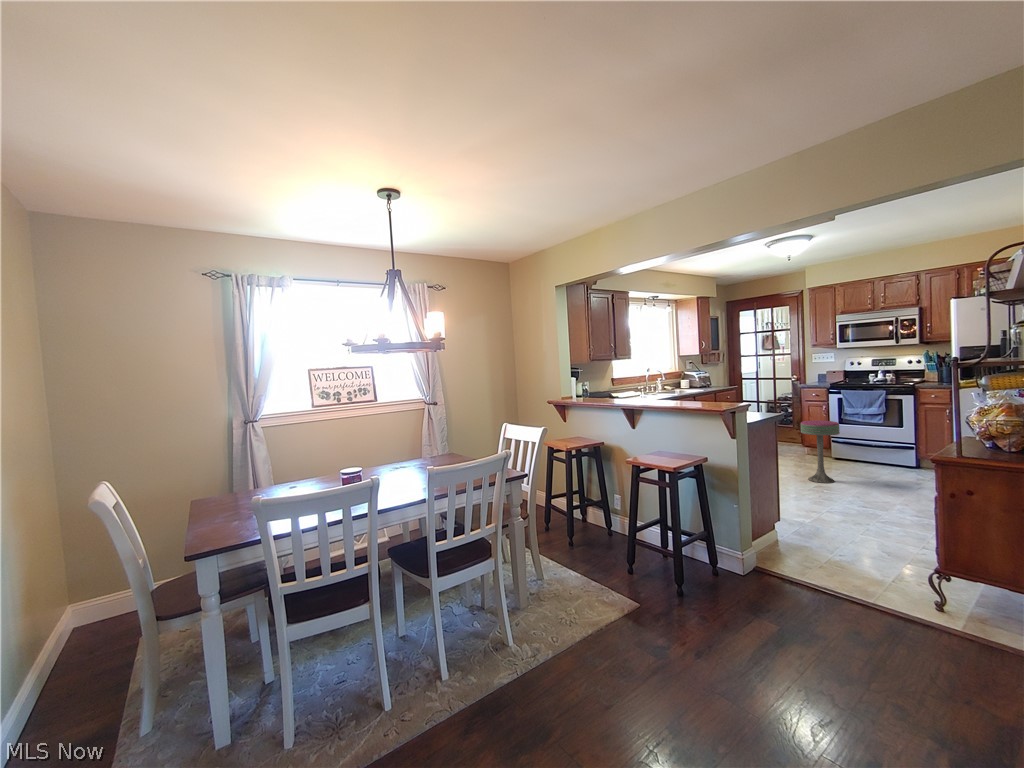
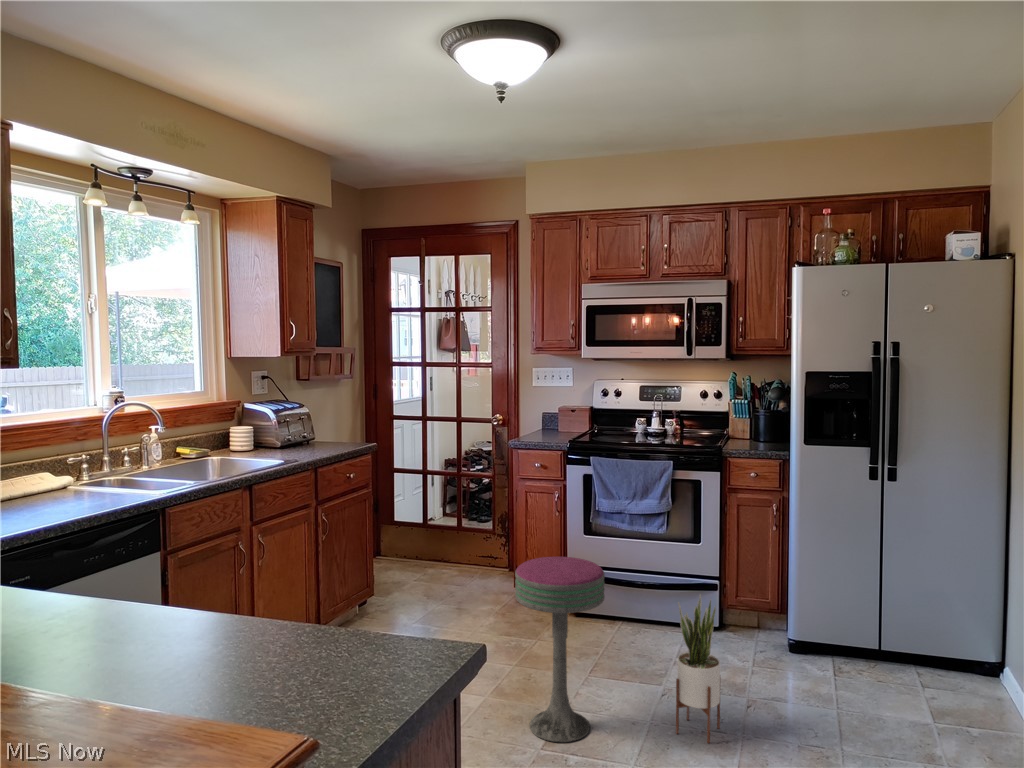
potted plant: none [872,433,897,489] -> present [676,595,720,743]

